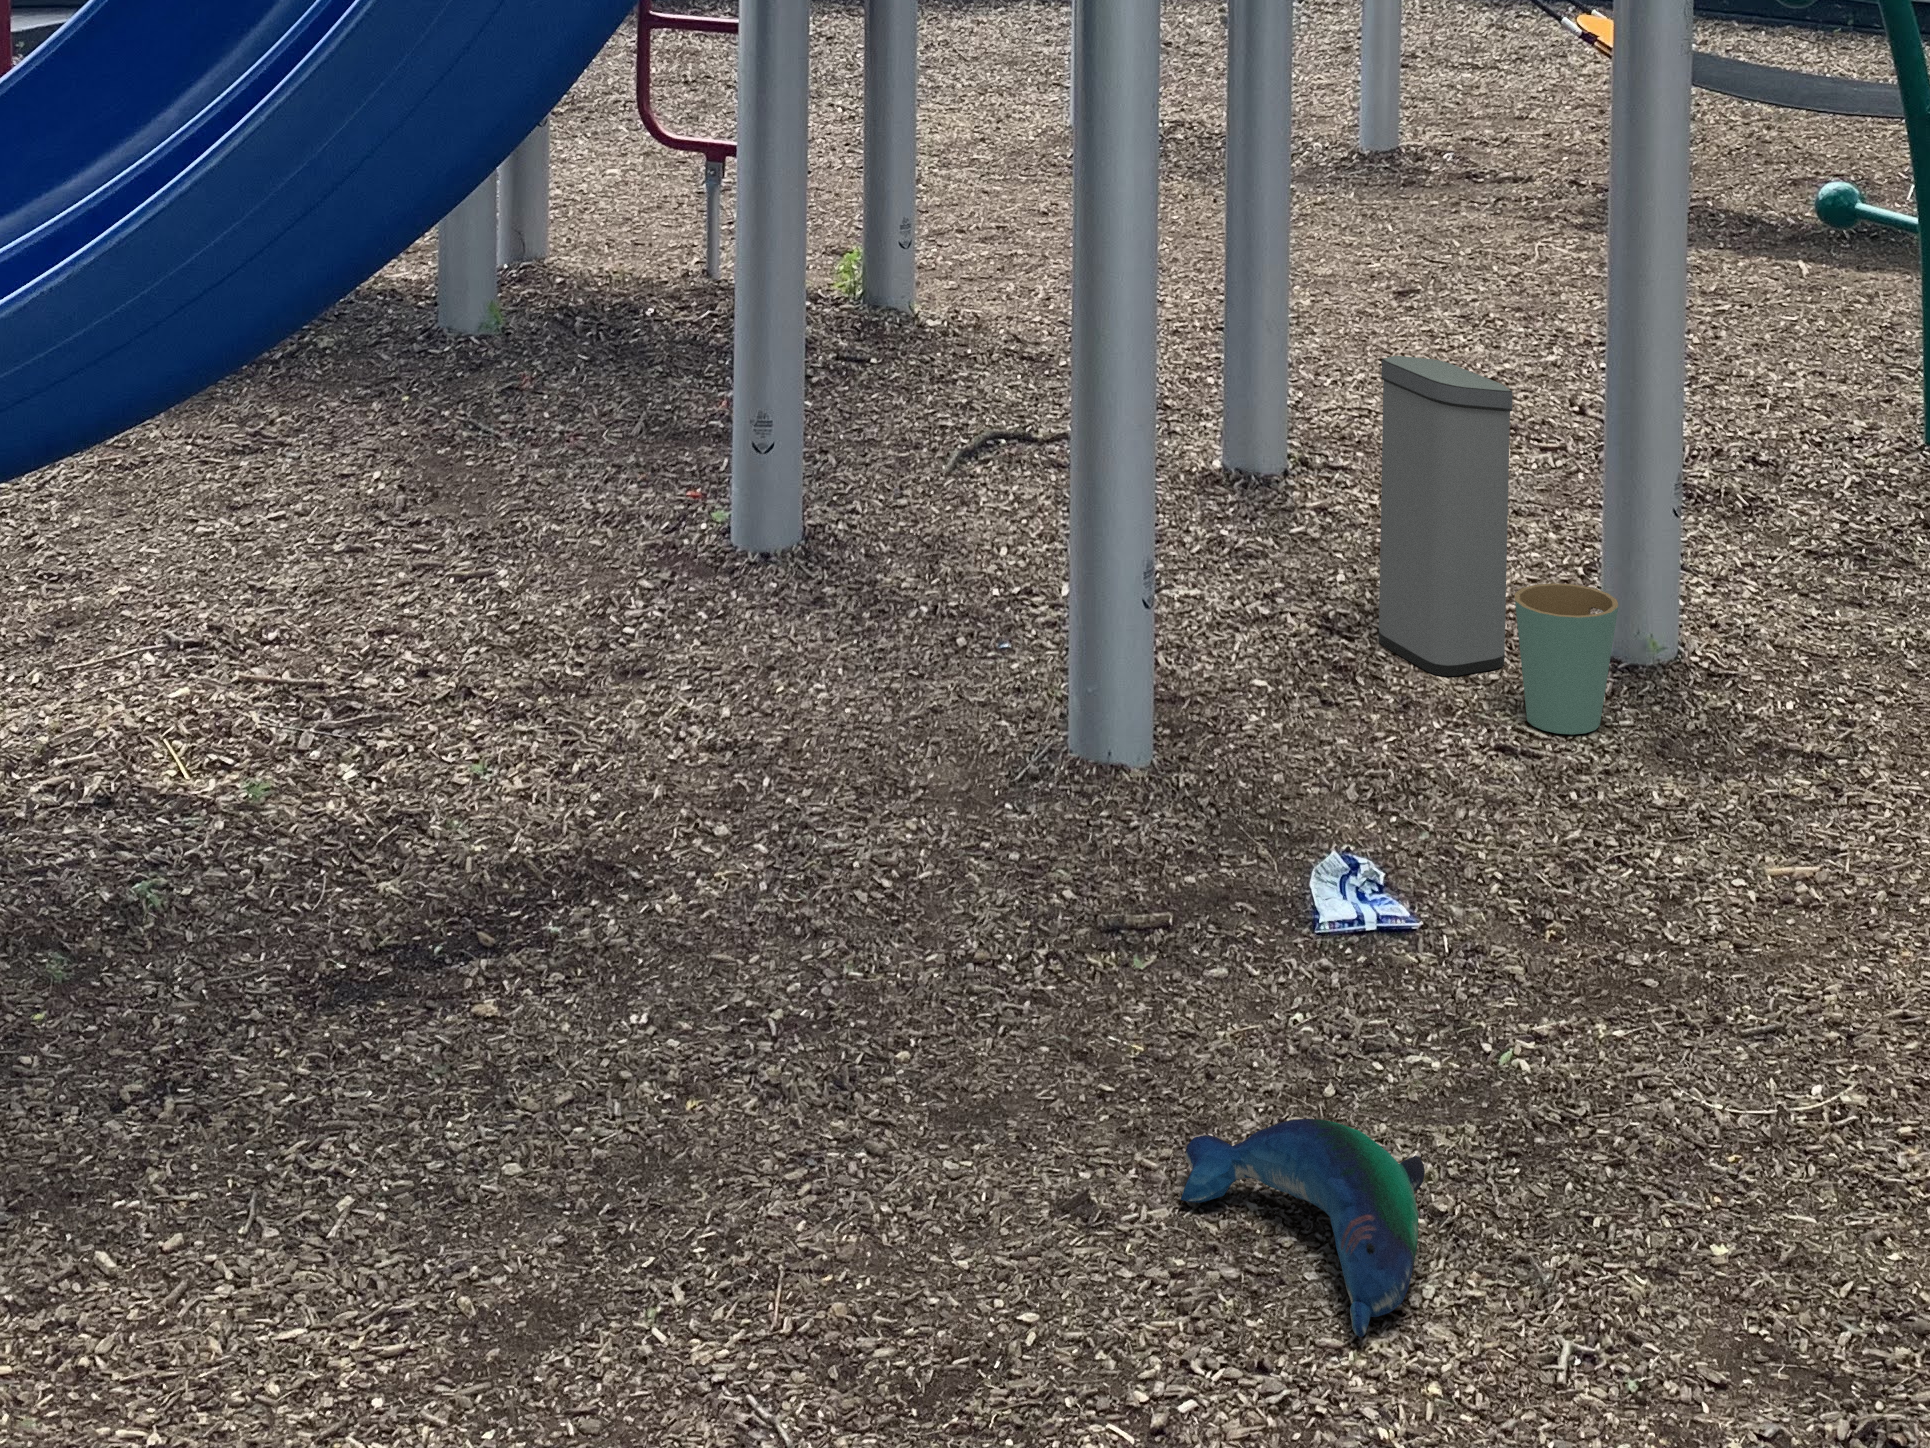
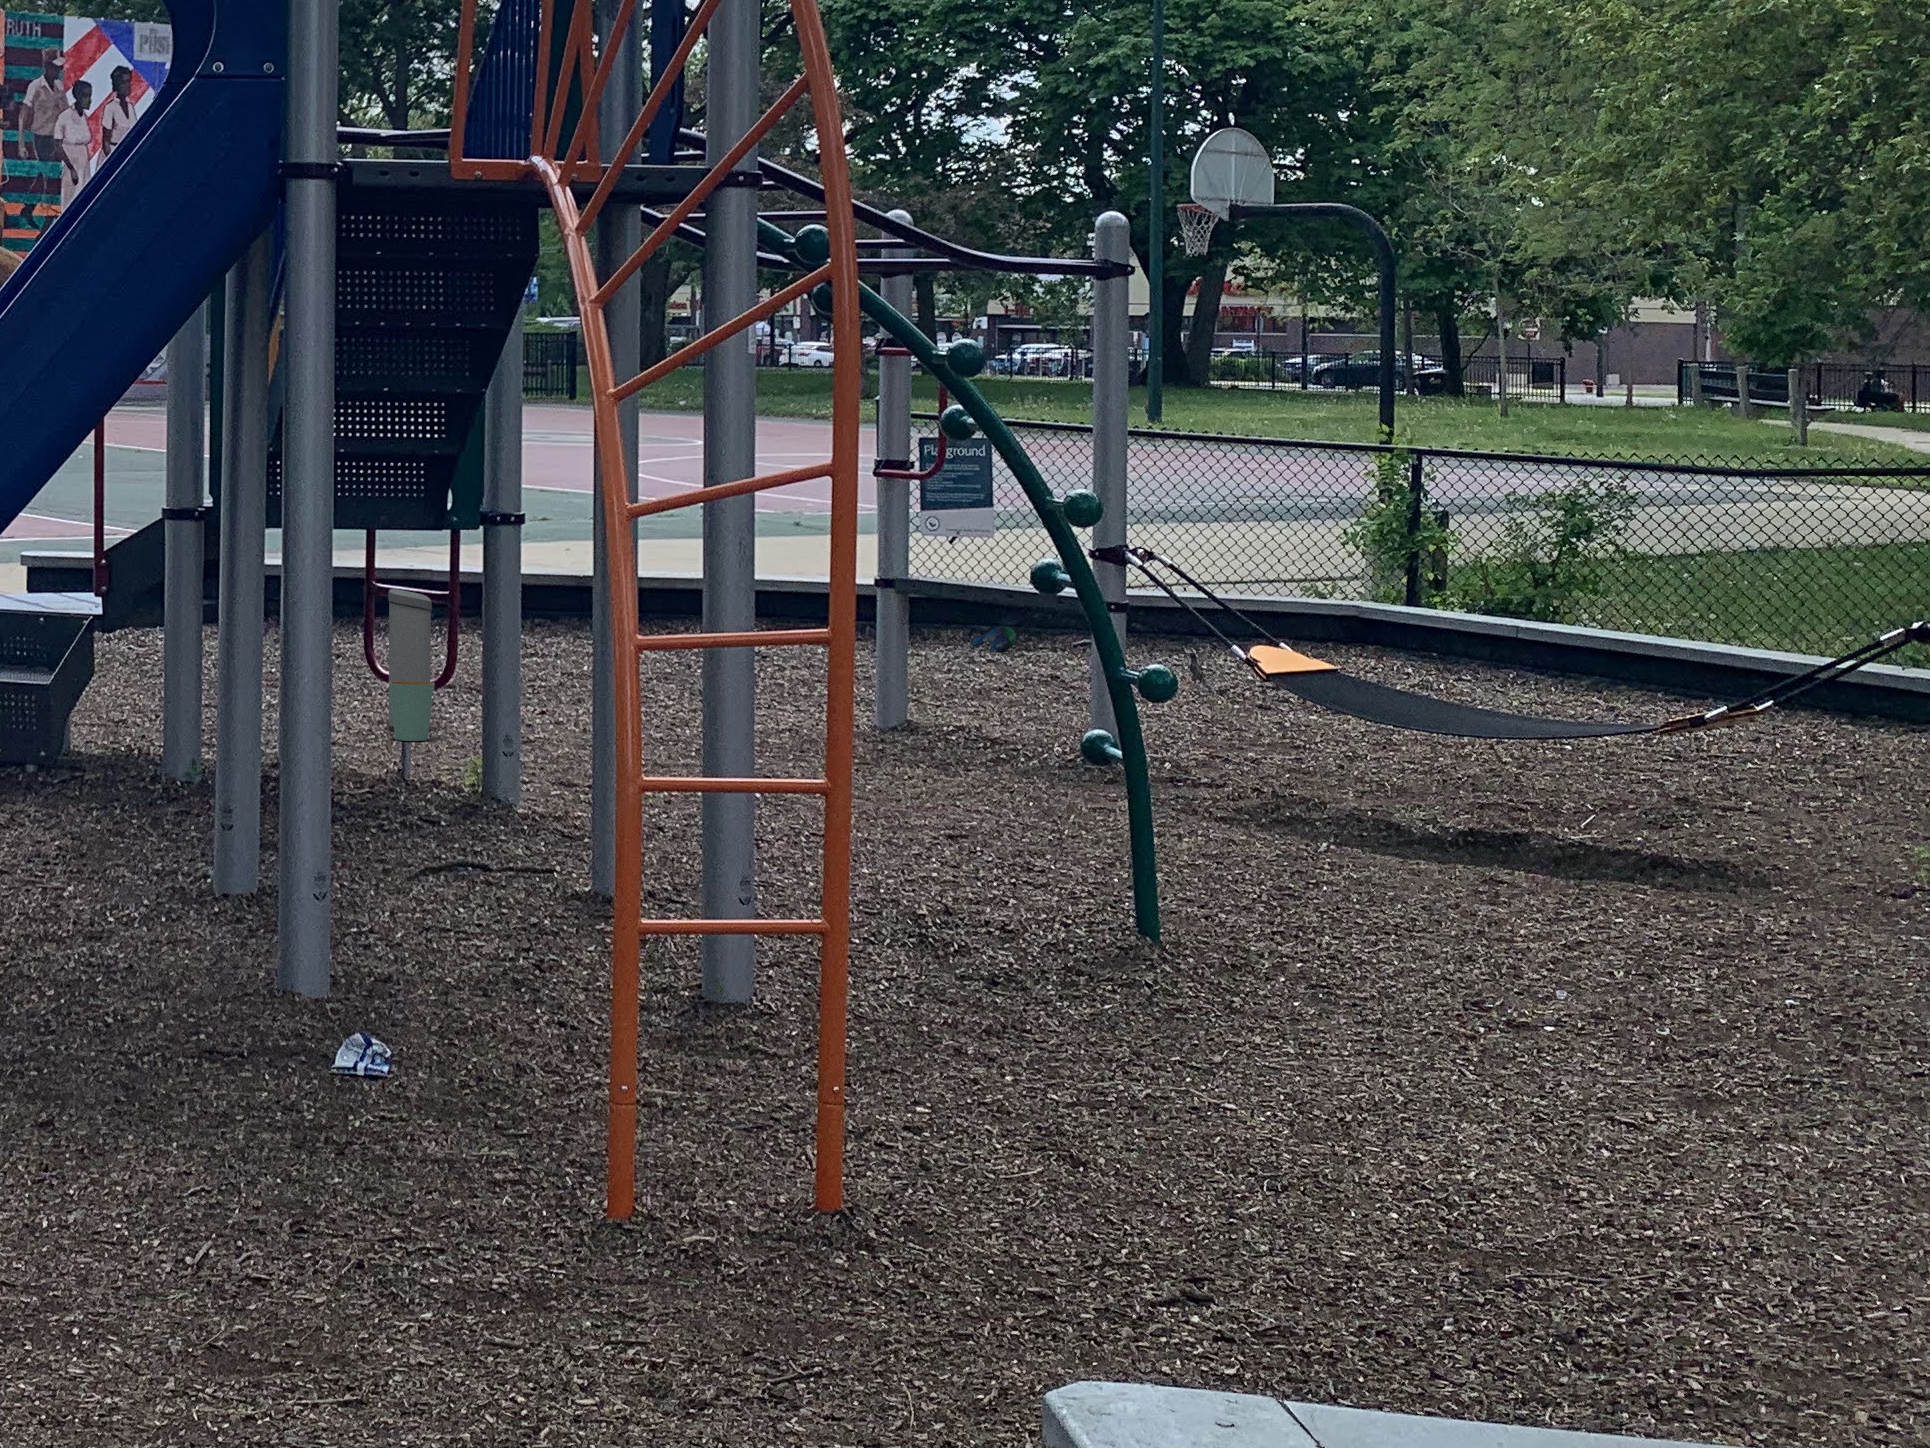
plush toy: present [1181,1119,1425,1337] -> present [970,626,1020,651]

